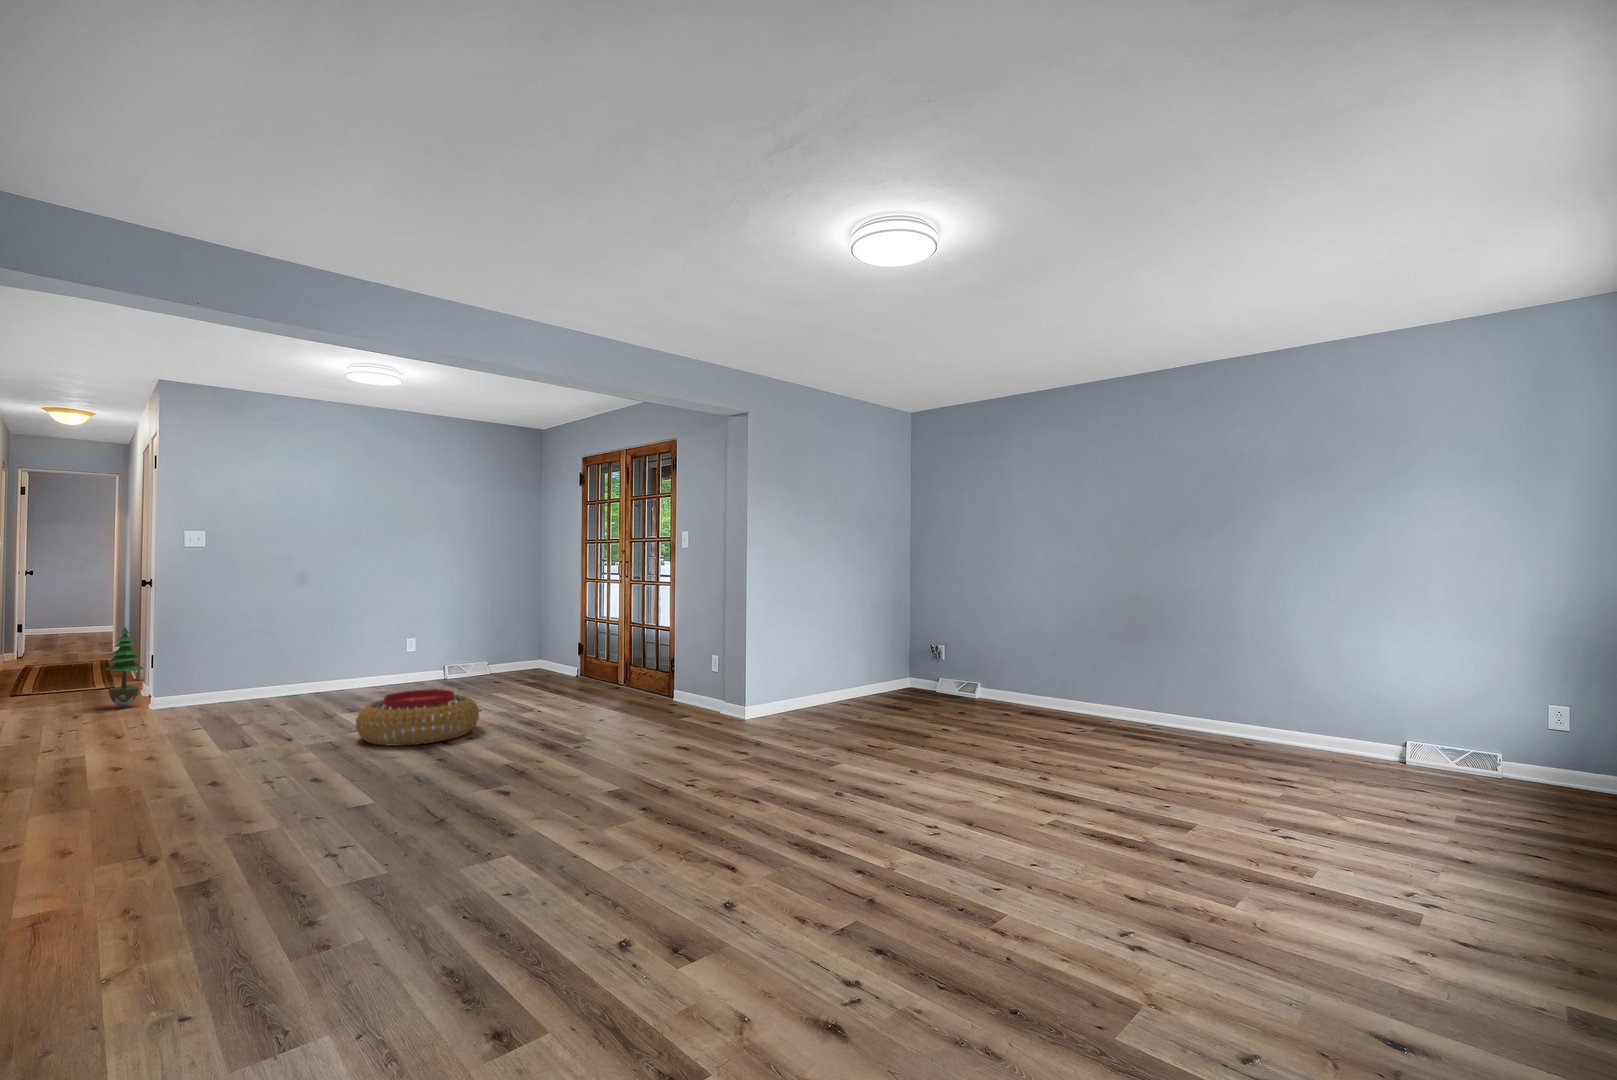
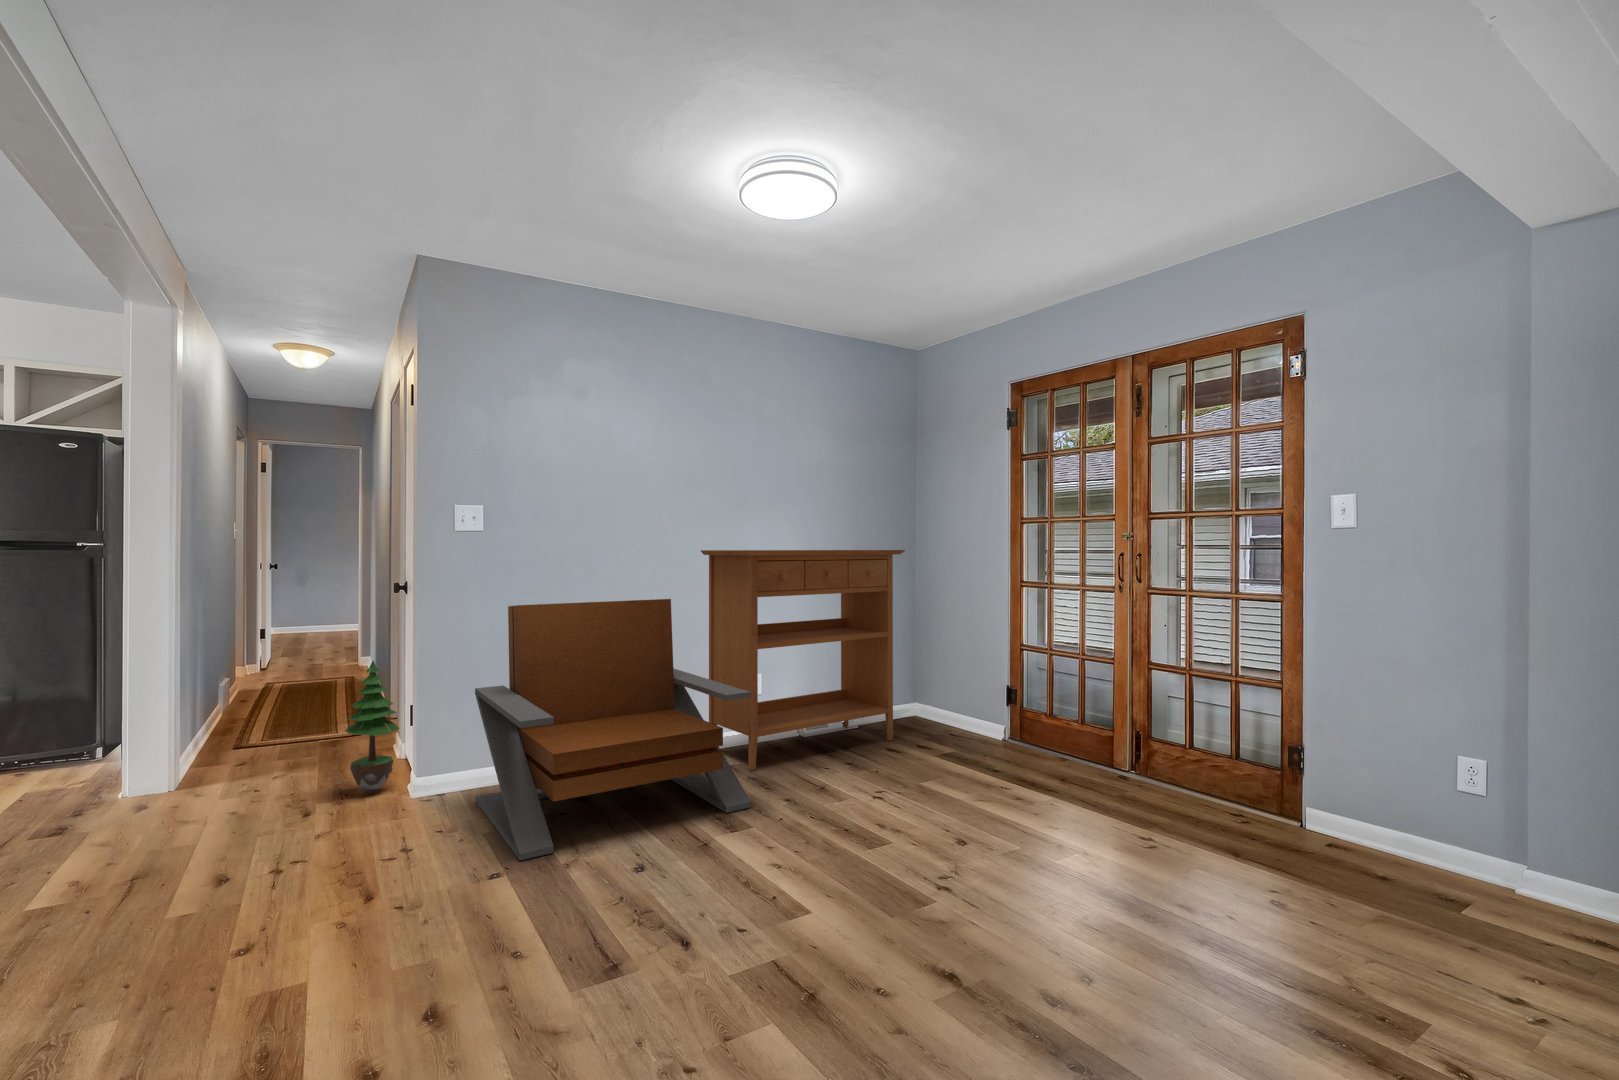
console table: none [364,560,511,693] -> present [701,550,905,771]
lounge chair: none [195,589,371,724] -> present [475,599,751,860]
pouf: present [356,689,479,746] -> none [830,831,1090,1014]

